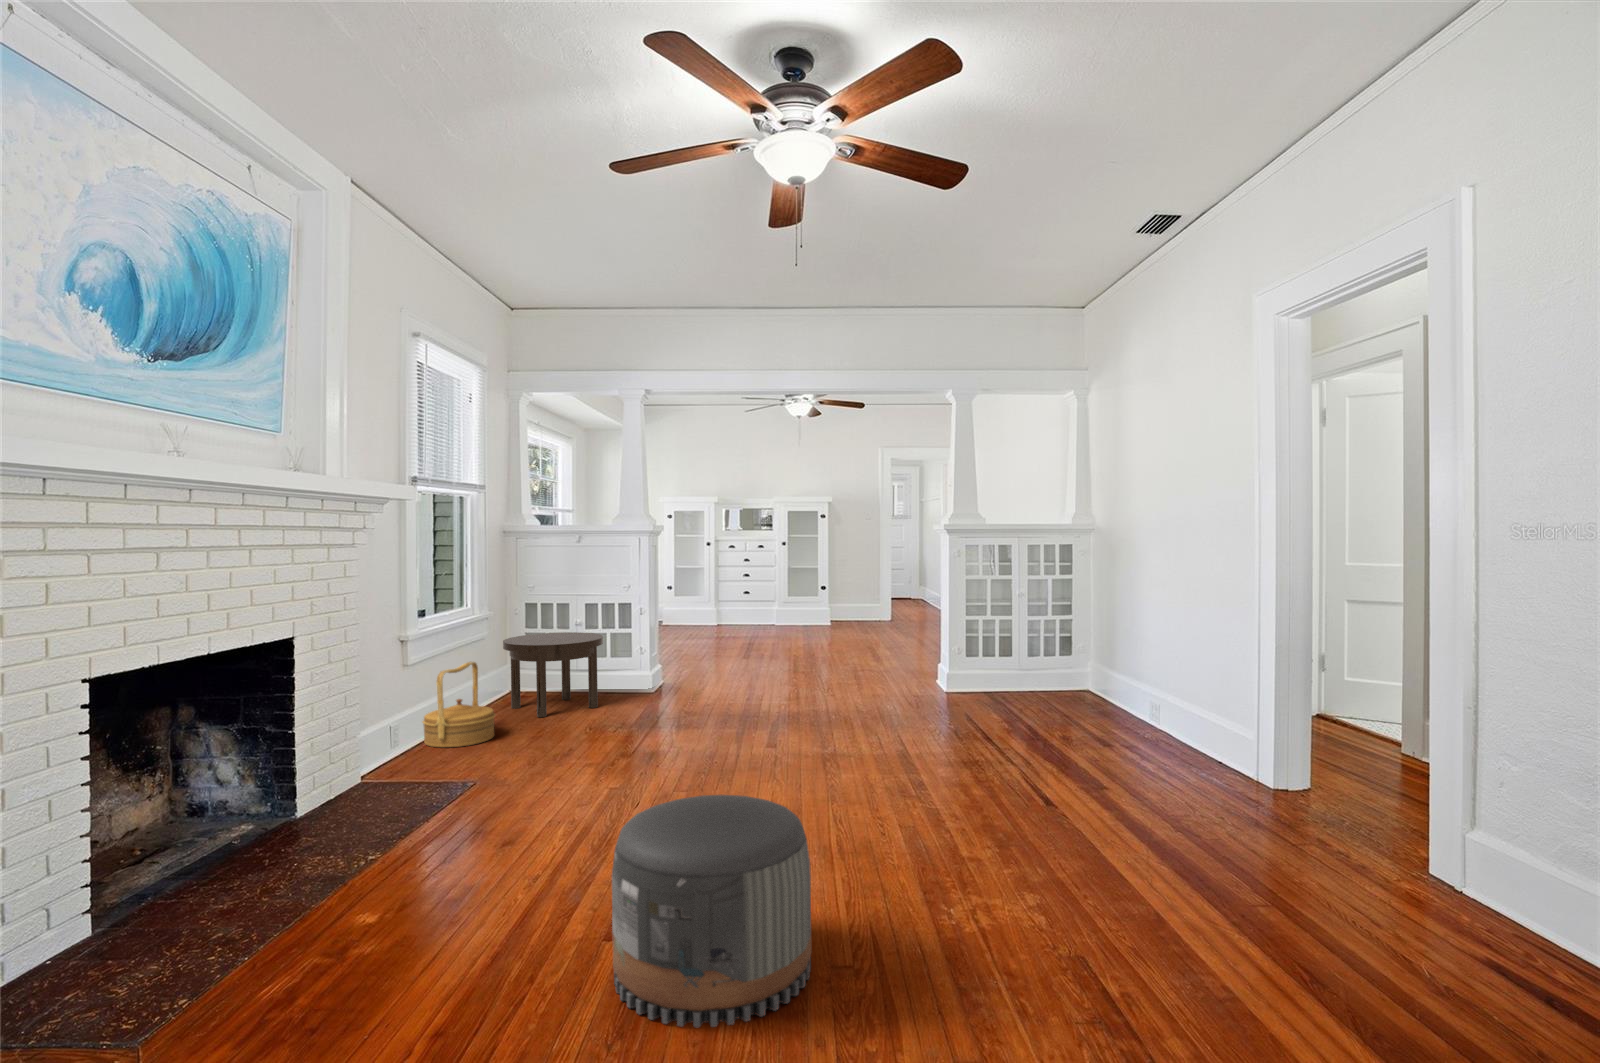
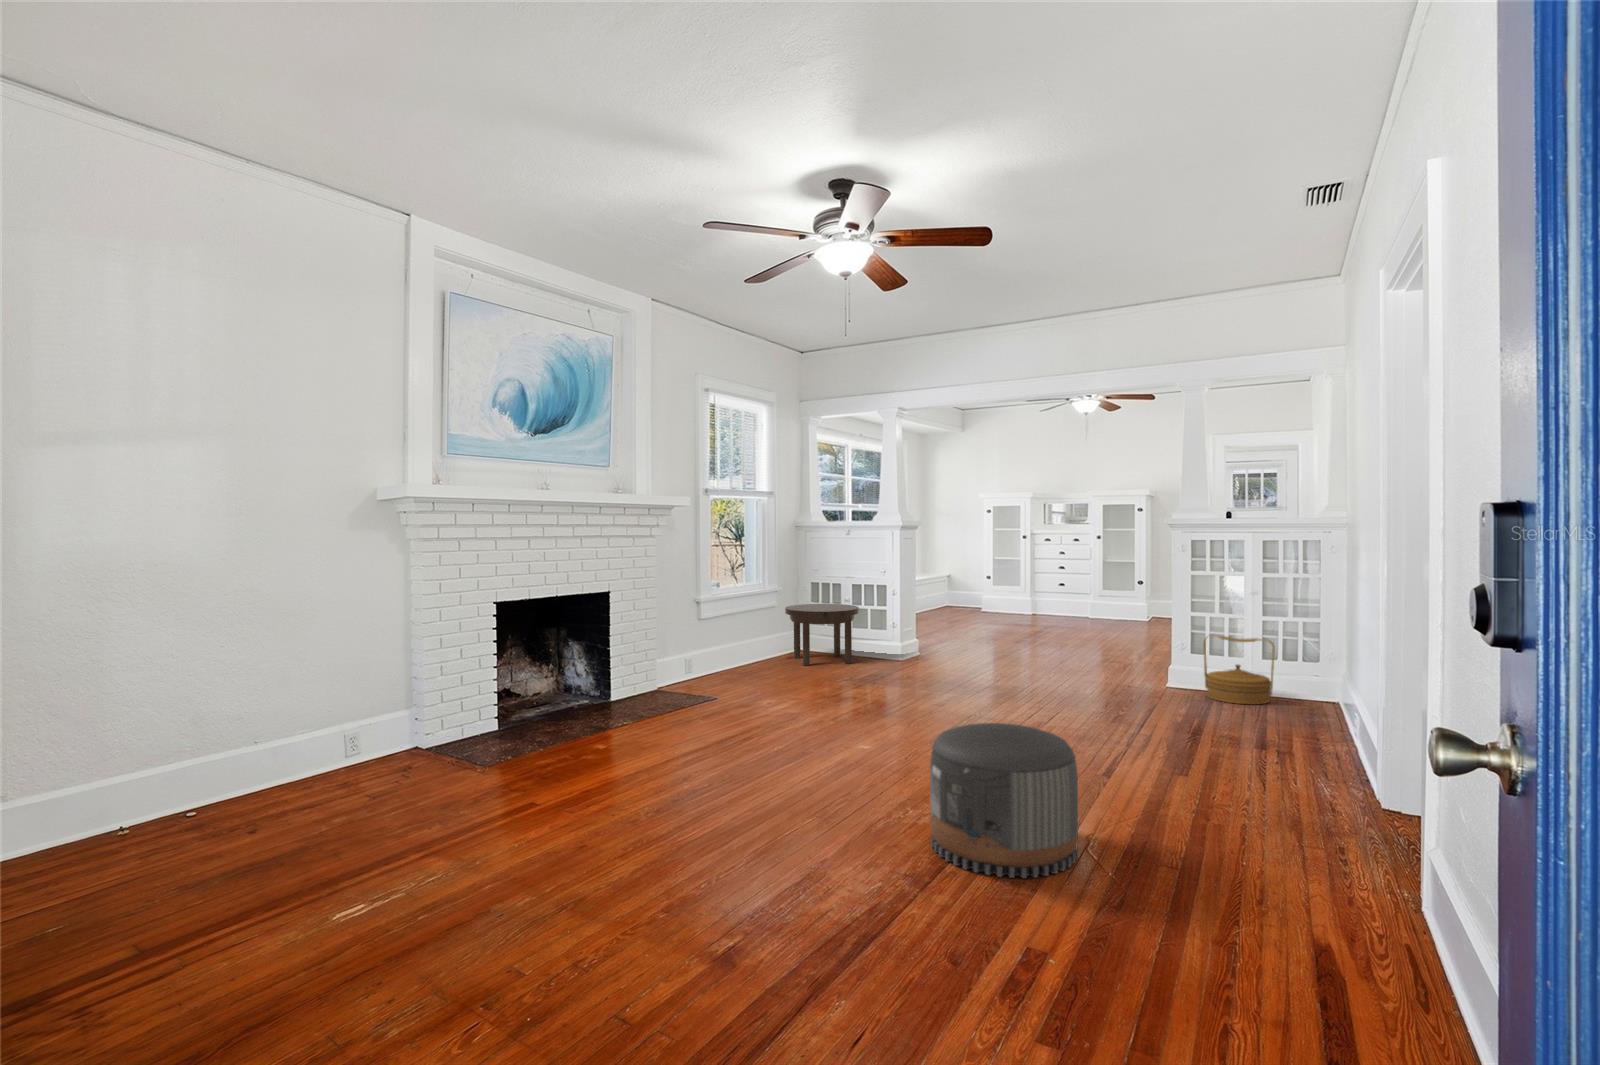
woven basket: present [422,662,495,747] -> present [1203,635,1275,704]
pouf: present [612,794,812,1027] -> present [930,723,1078,878]

